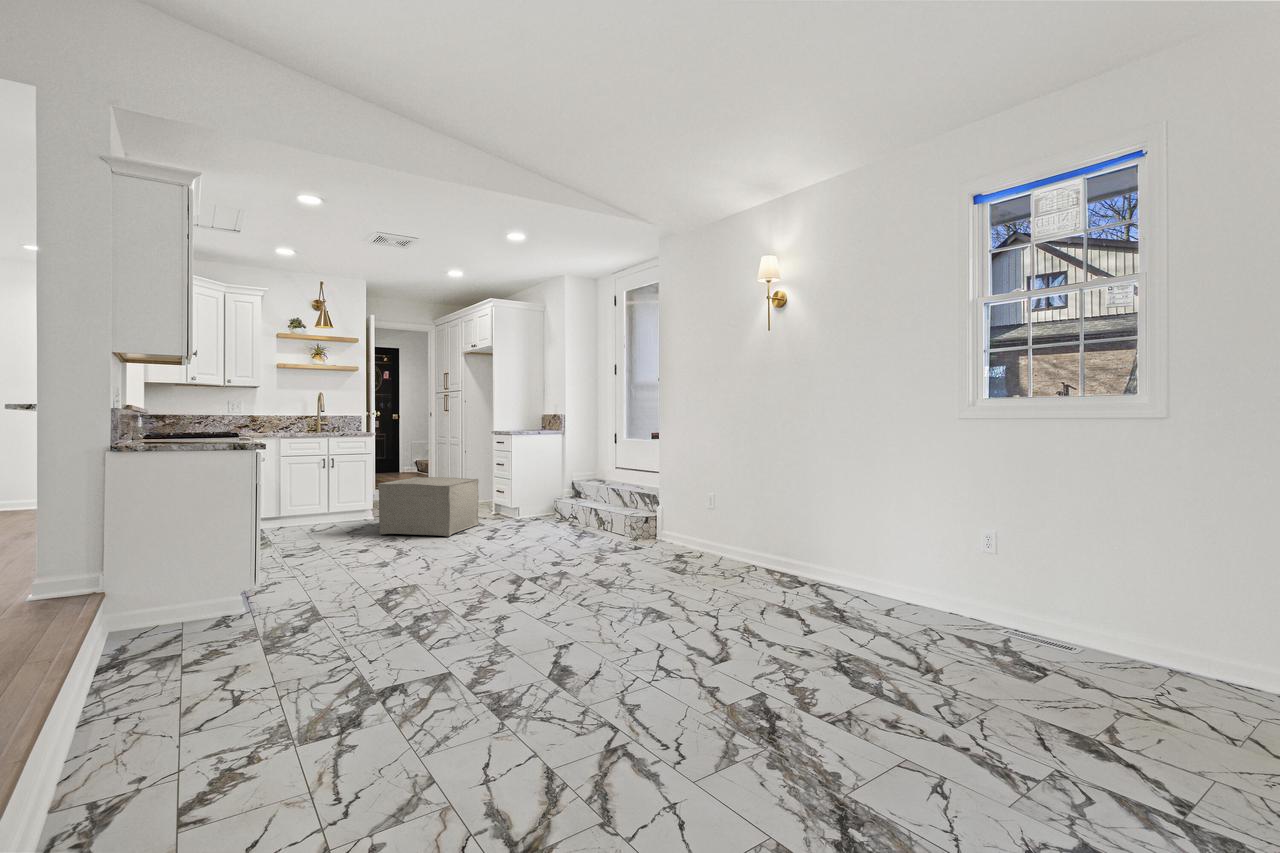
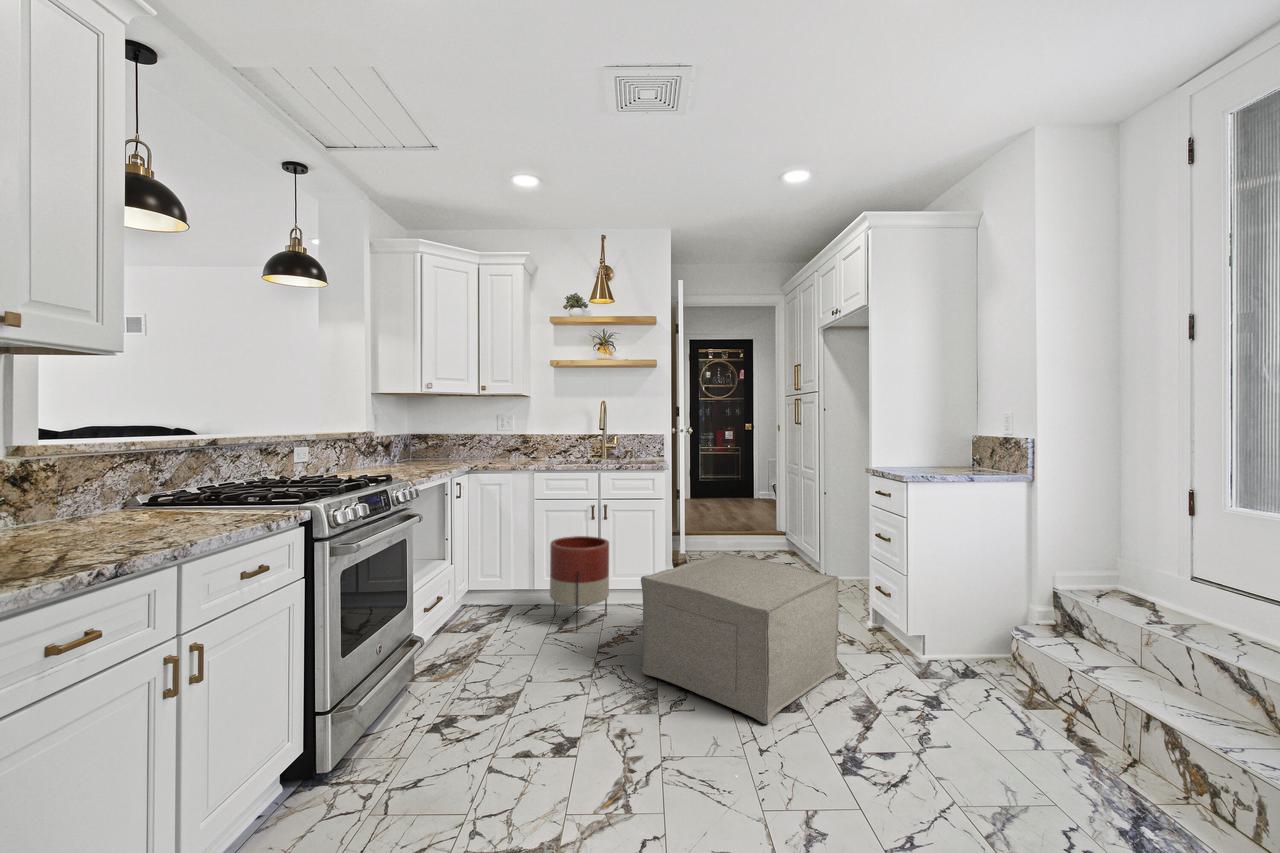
planter: none [301,477,341,531] -> present [550,536,609,632]

